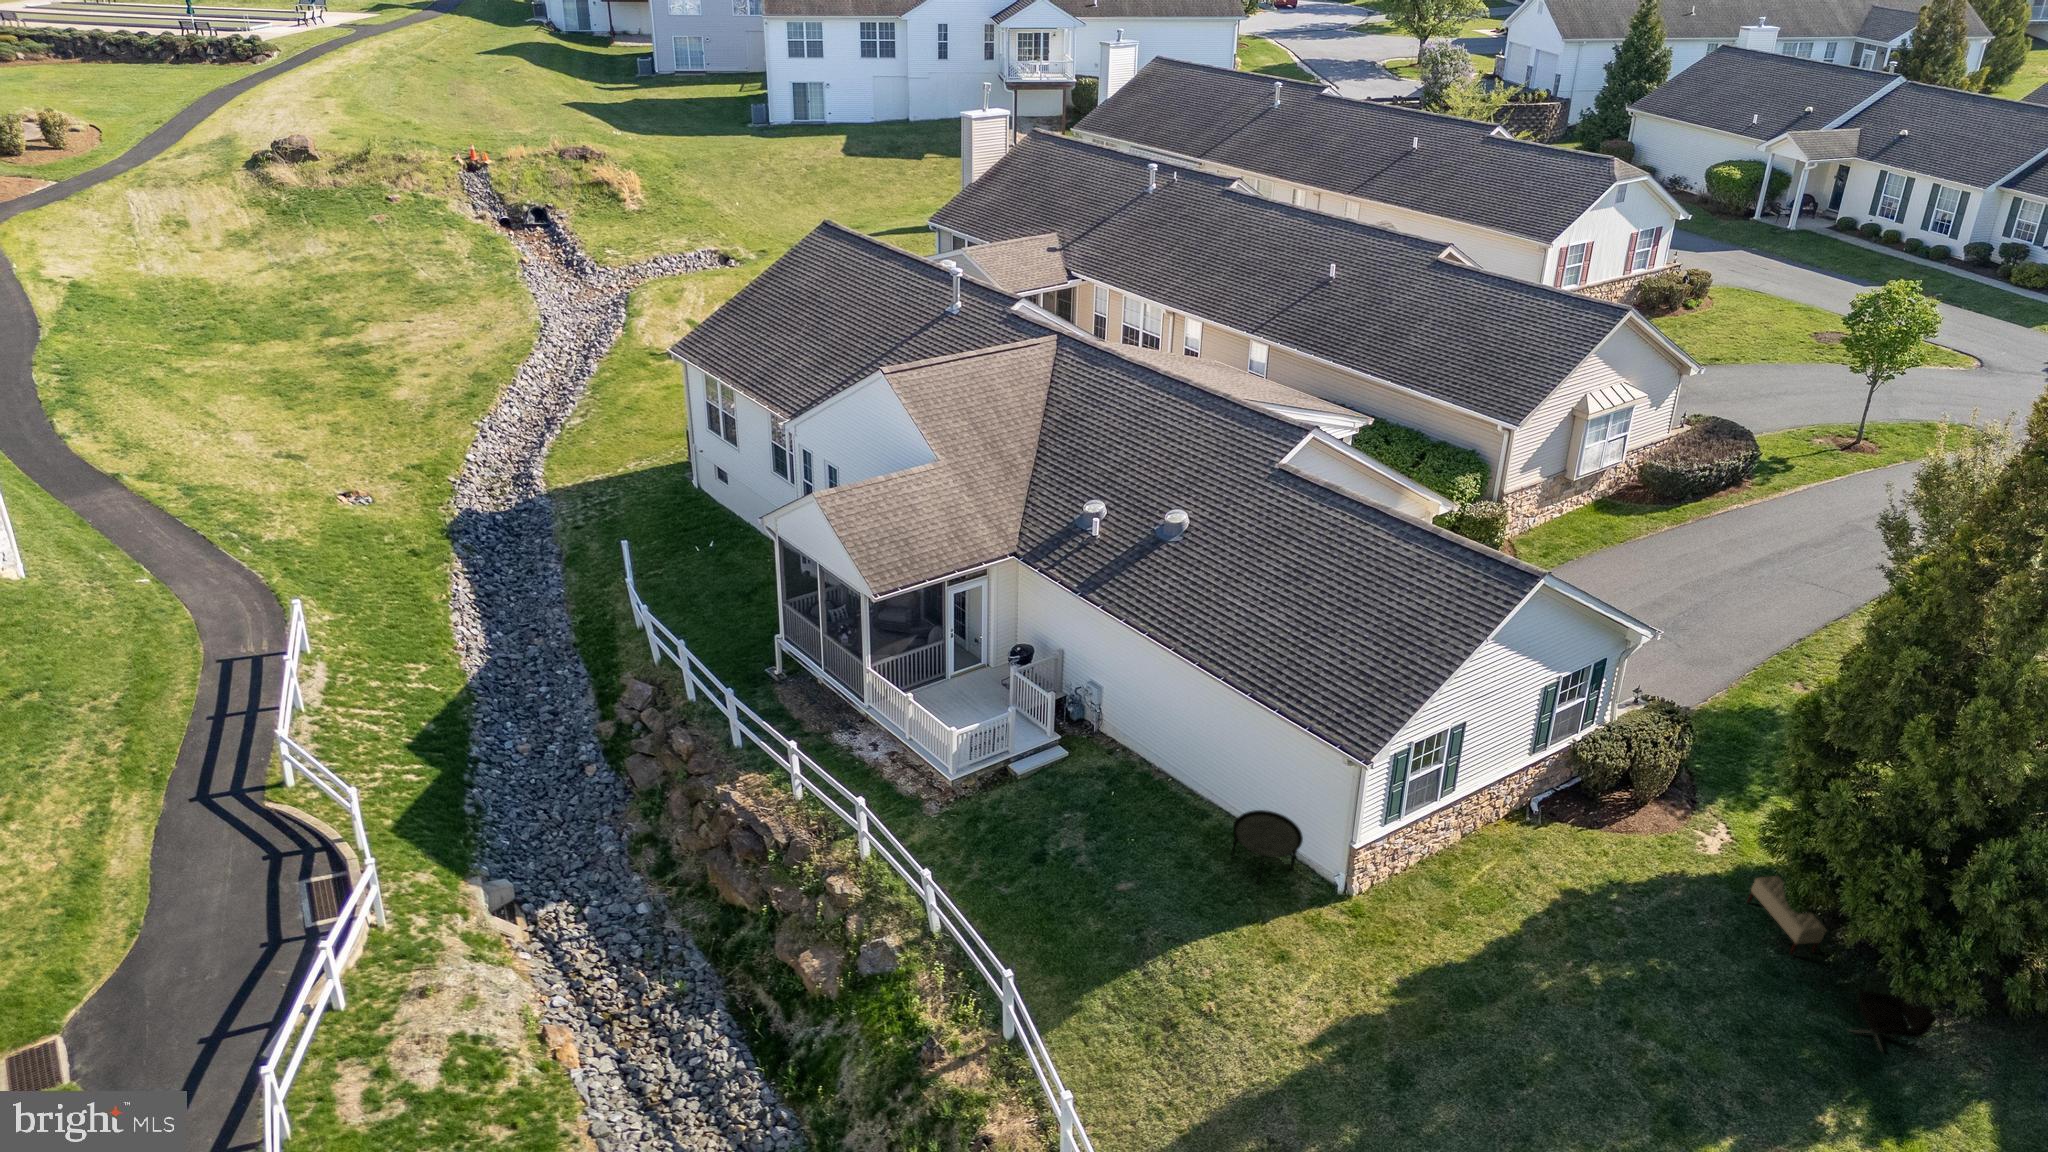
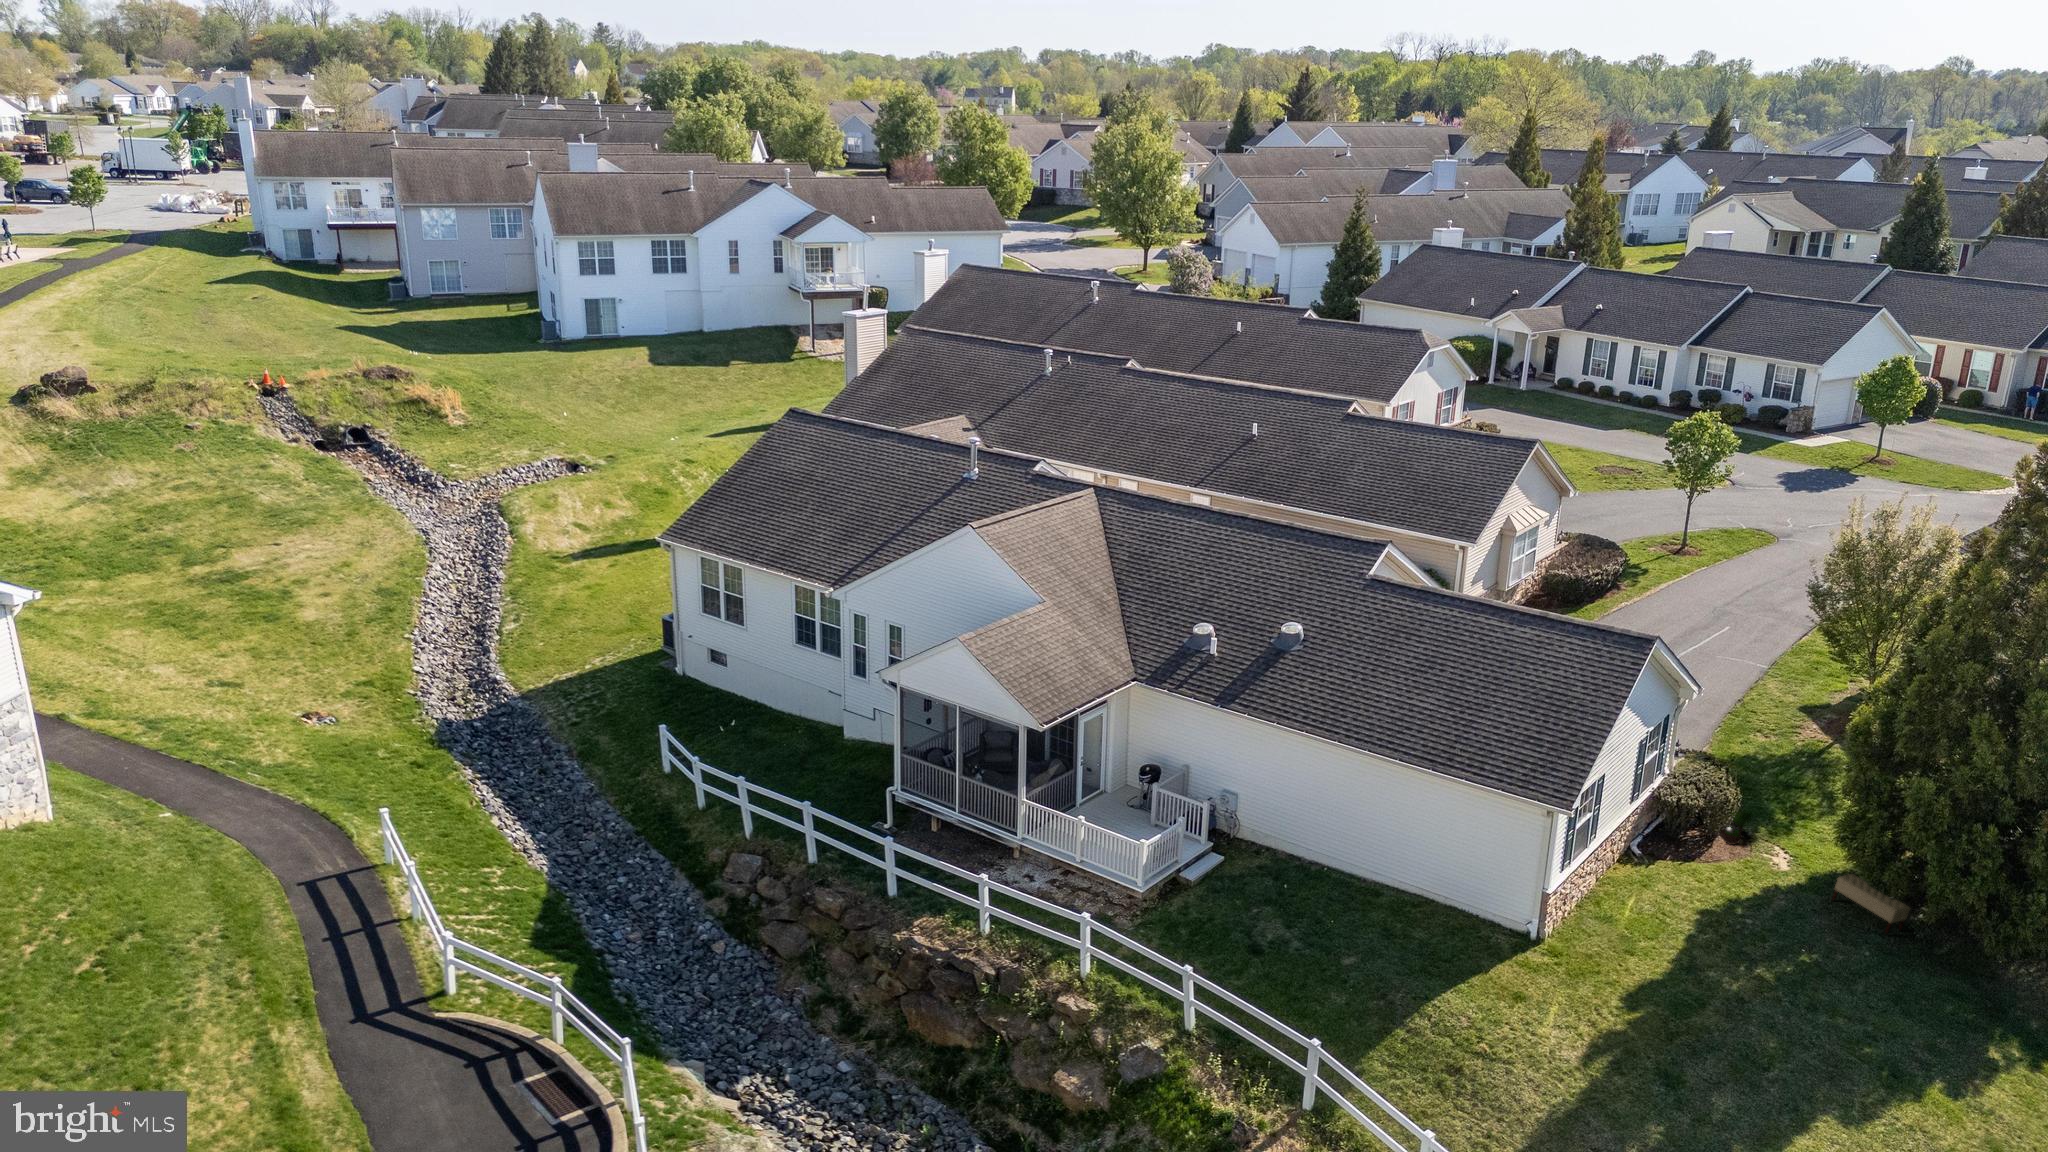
potted tree: none [1652,777,1694,816] -> present [1721,811,1753,845]
round table: present [1231,810,1303,884] -> none [1423,876,1492,942]
lounge chair: present [1849,990,1936,1049] -> none [1958,940,2028,994]

